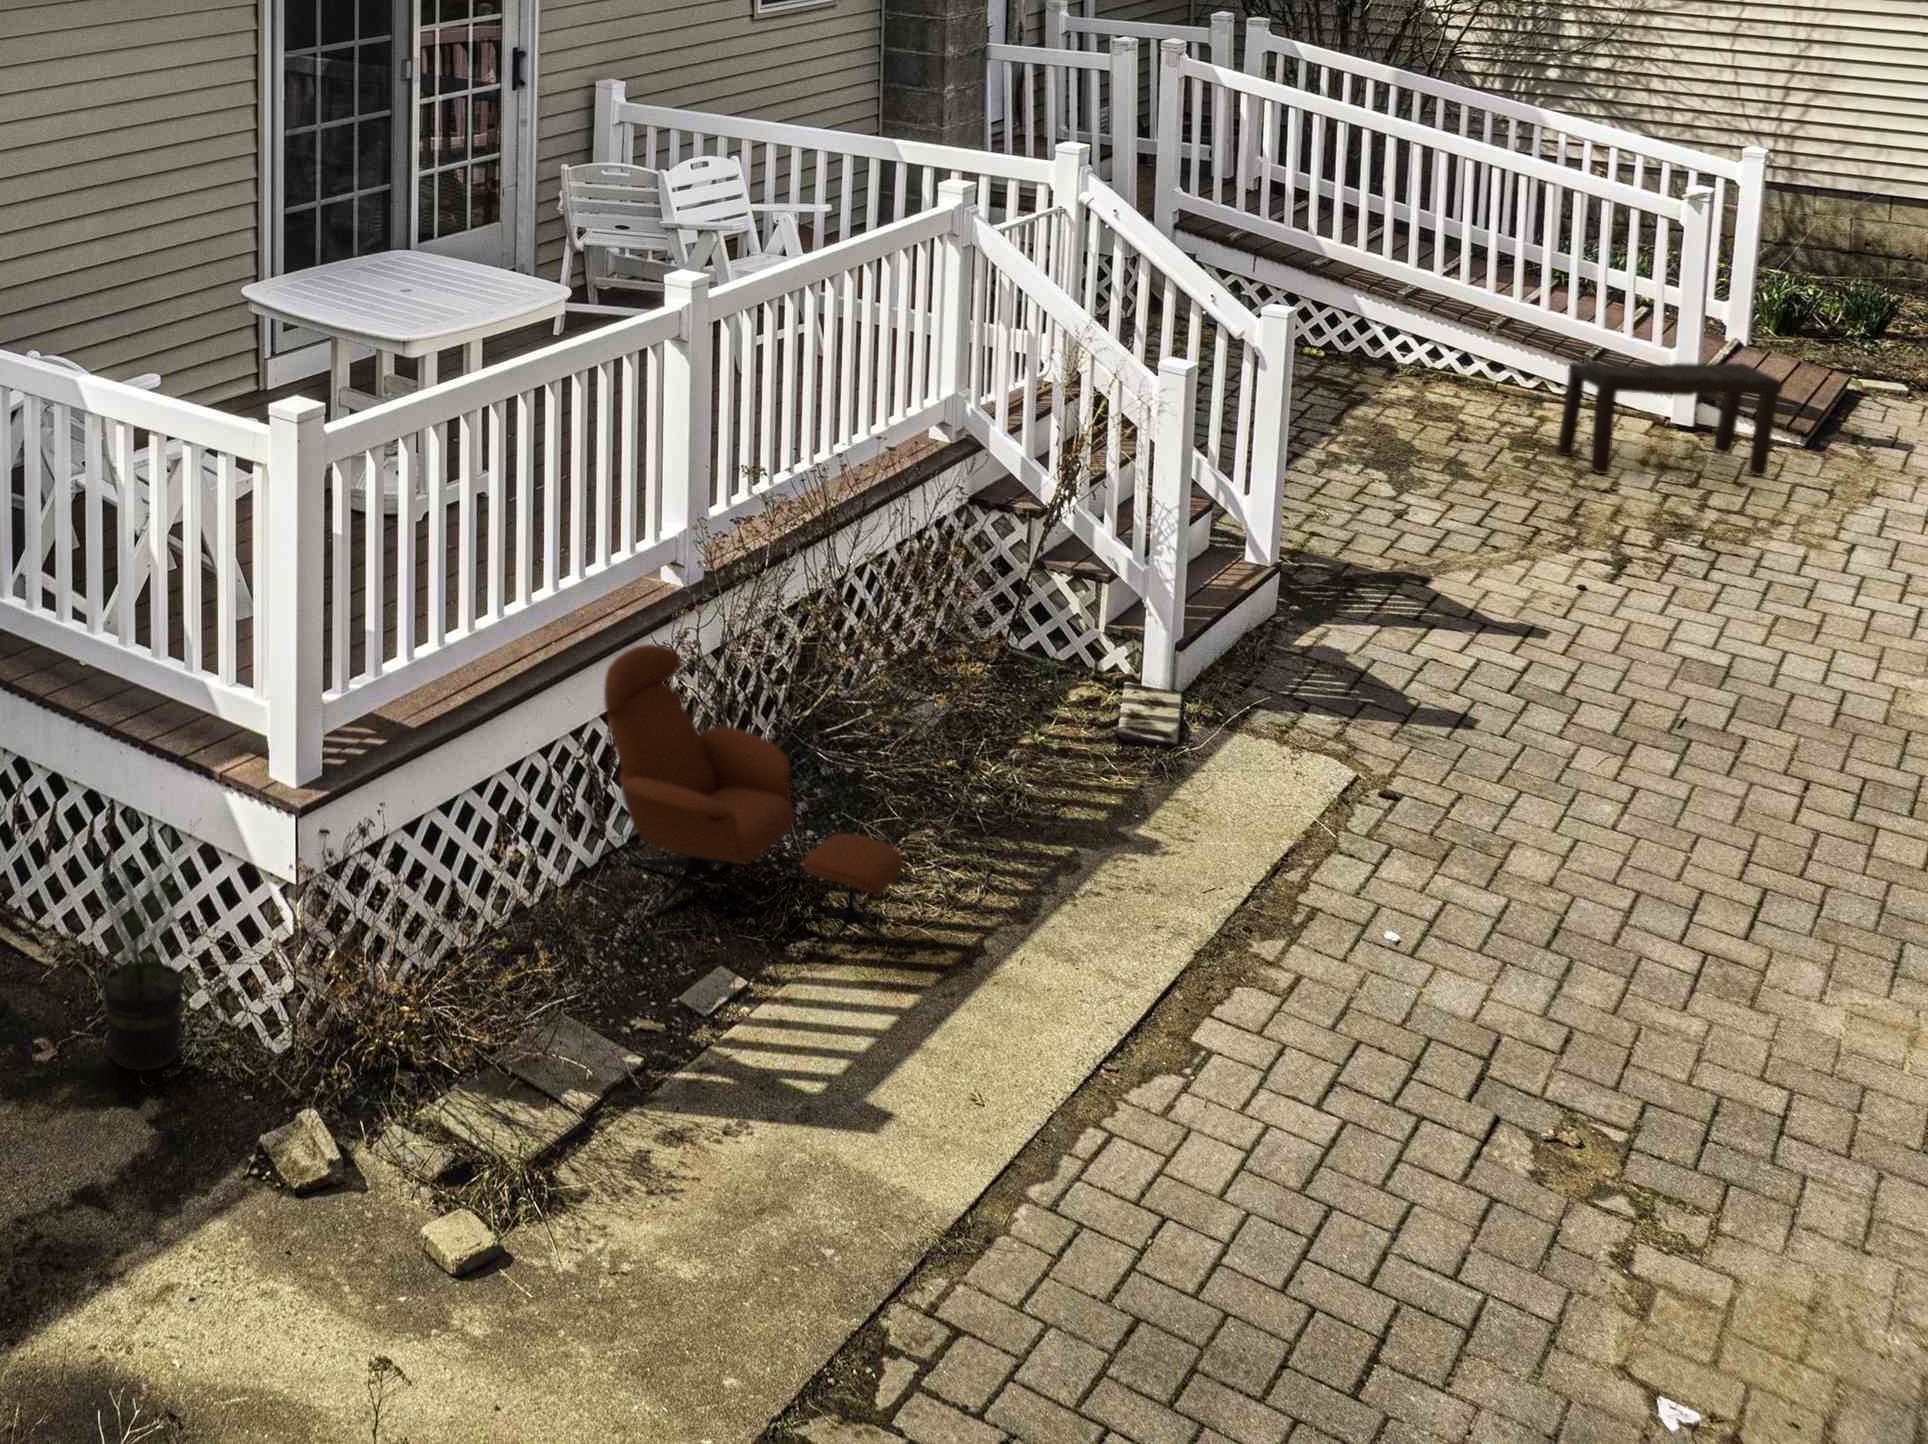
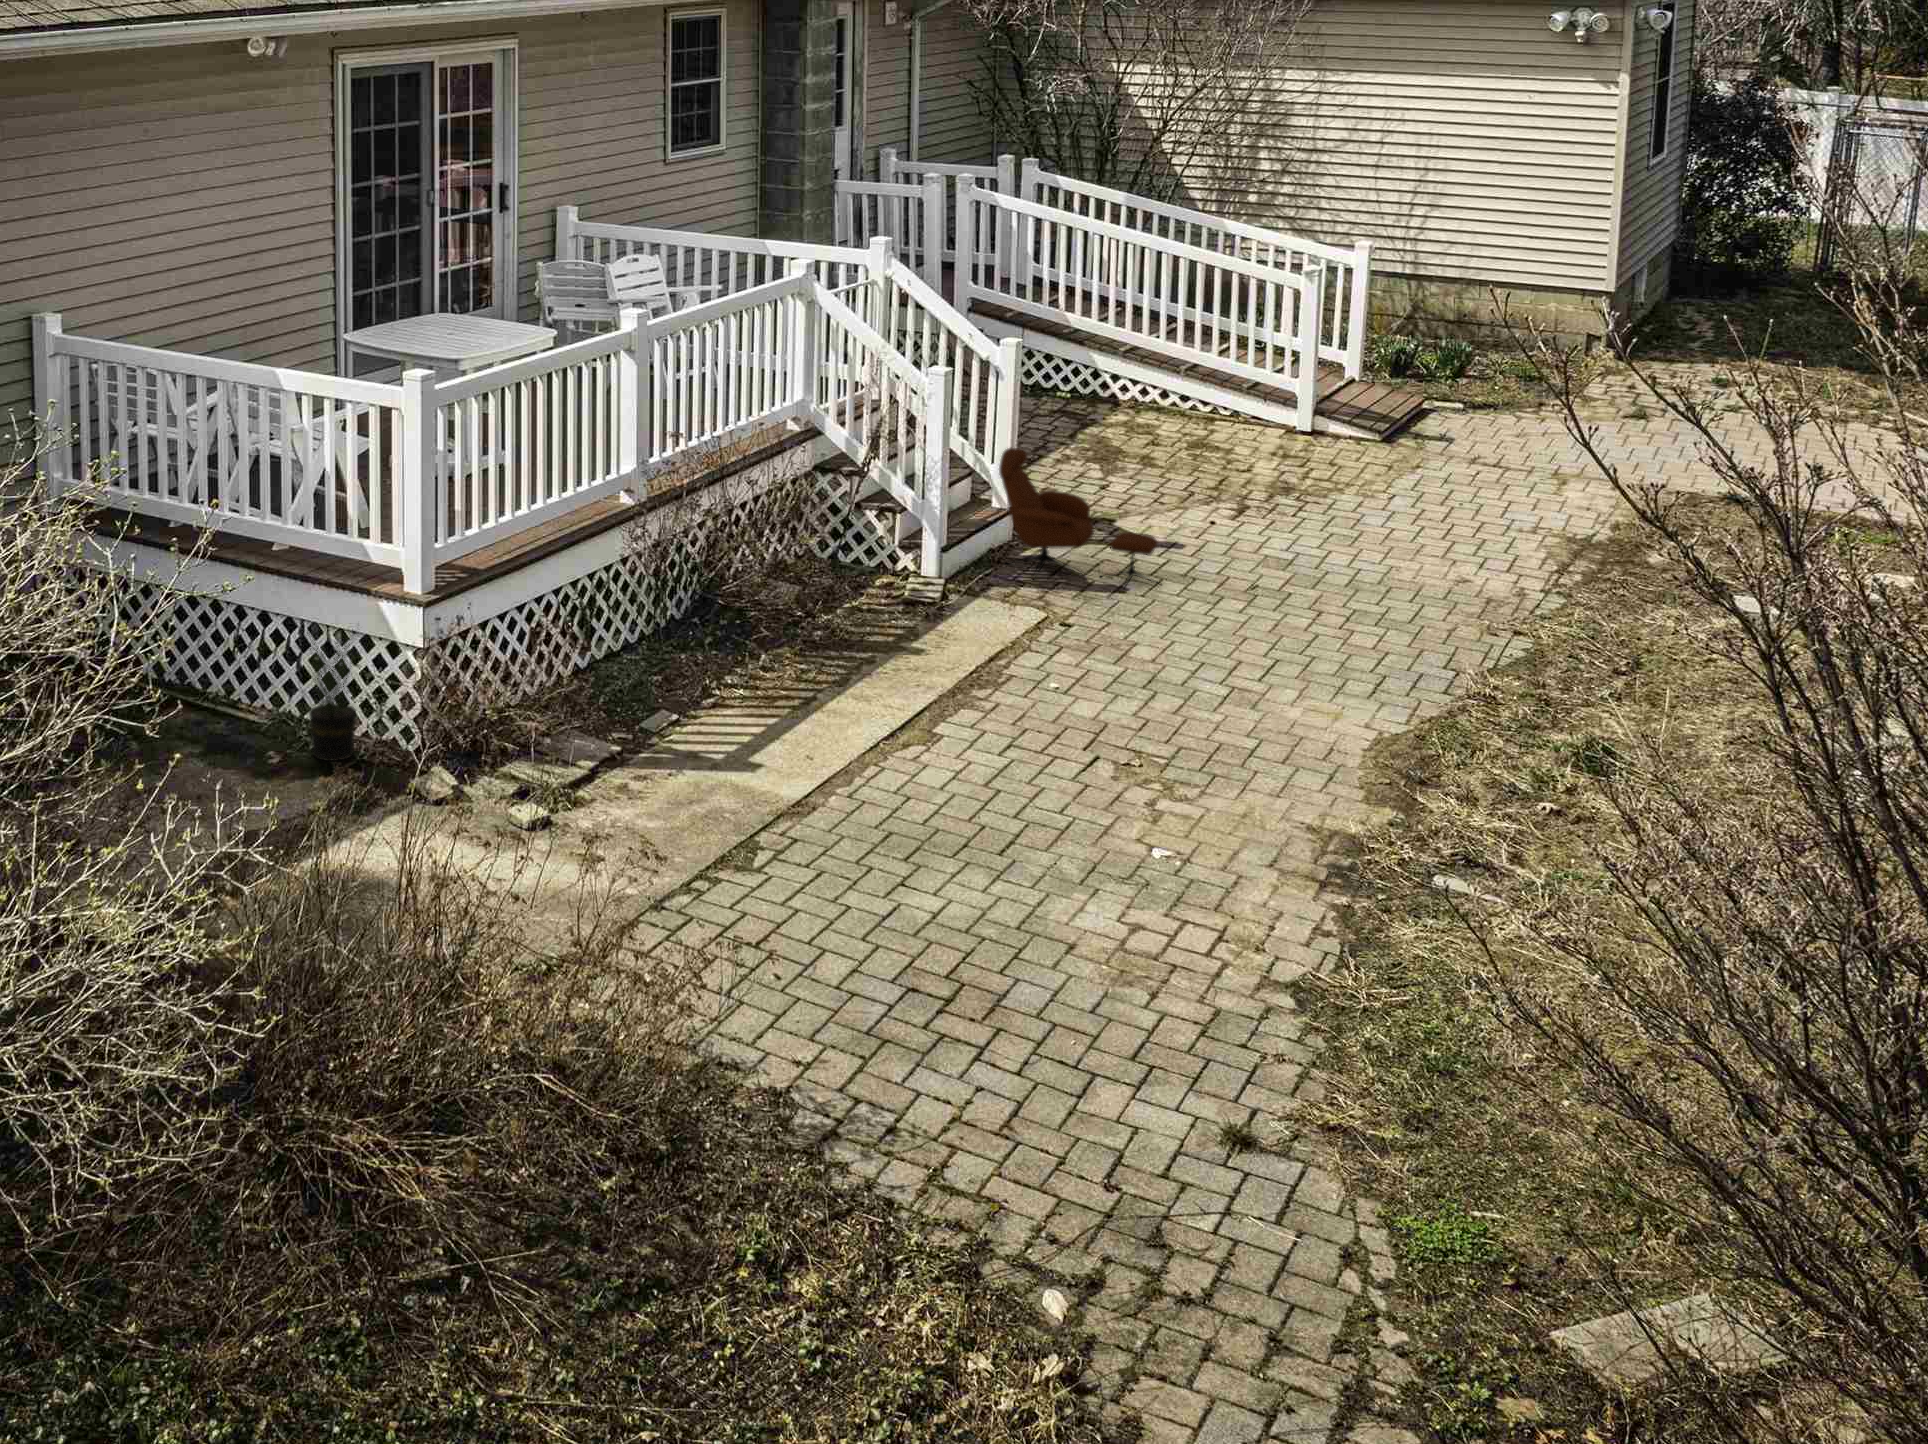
bench: present [1557,363,1783,476] -> none [1220,387,1360,463]
lounge chair: present [604,644,906,958] -> present [999,448,1157,586]

